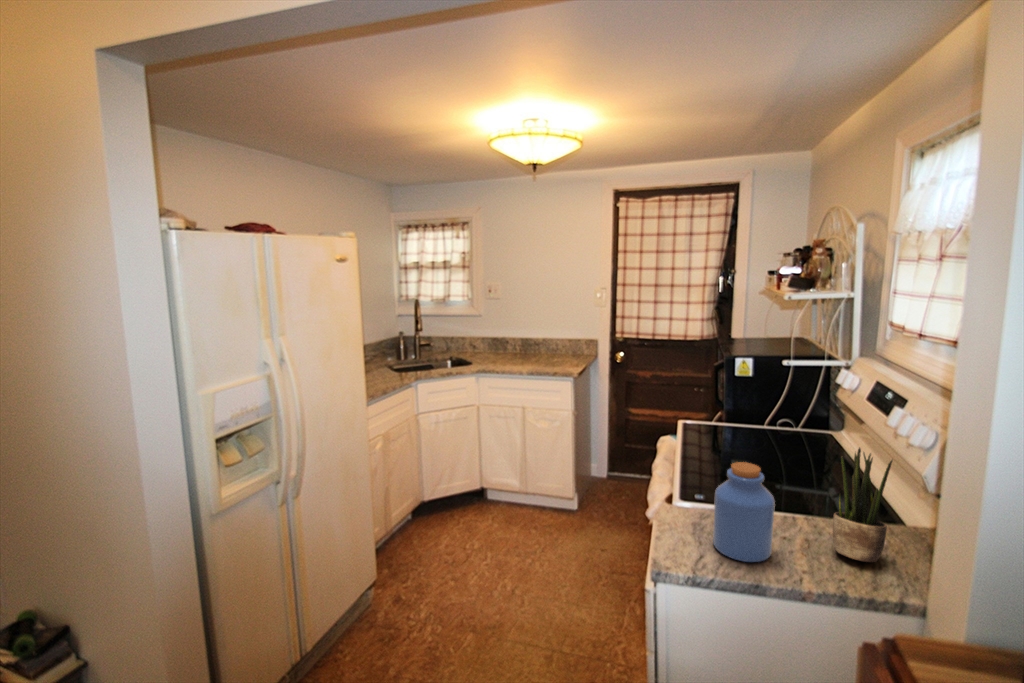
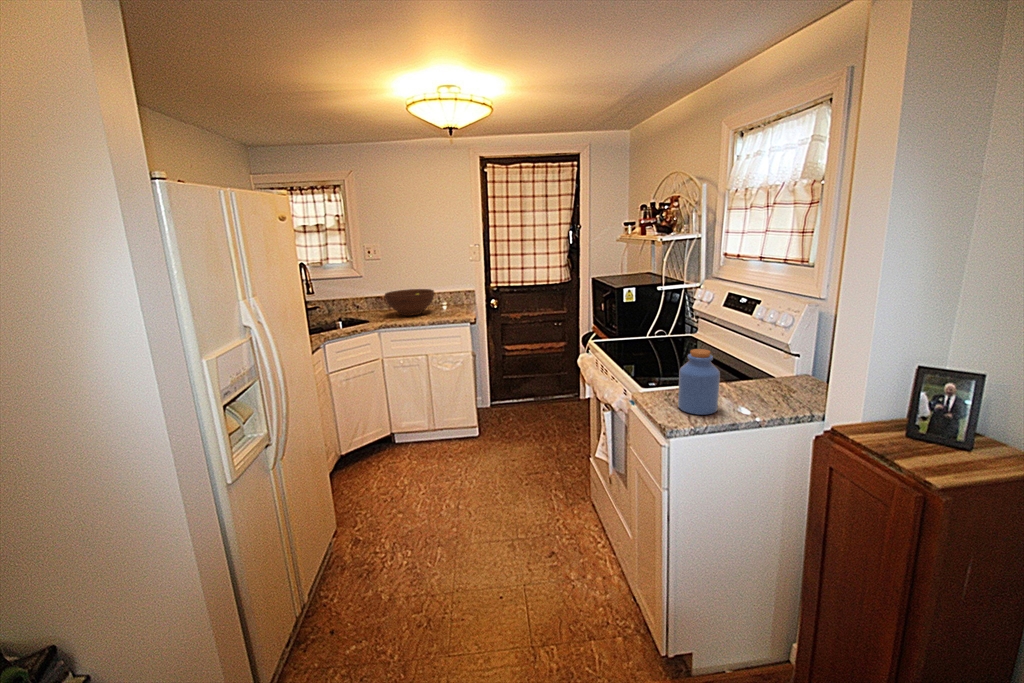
fruit bowl: none [493,333,546,362] -> present [385,289,434,316]
potted plant: present [833,448,892,562] -> none [744,328,777,400]

